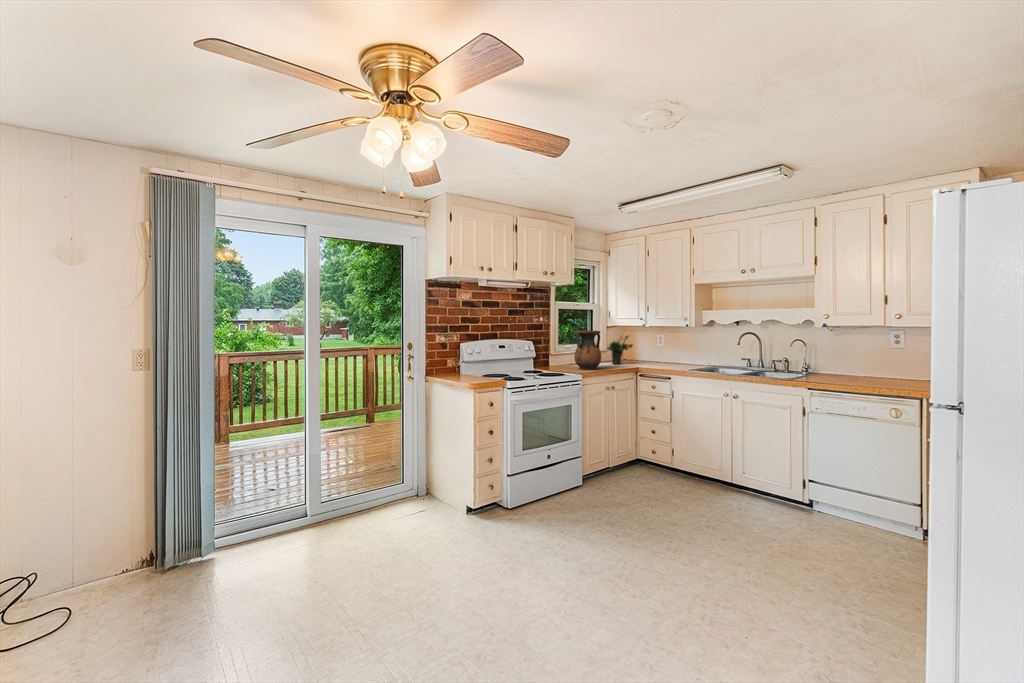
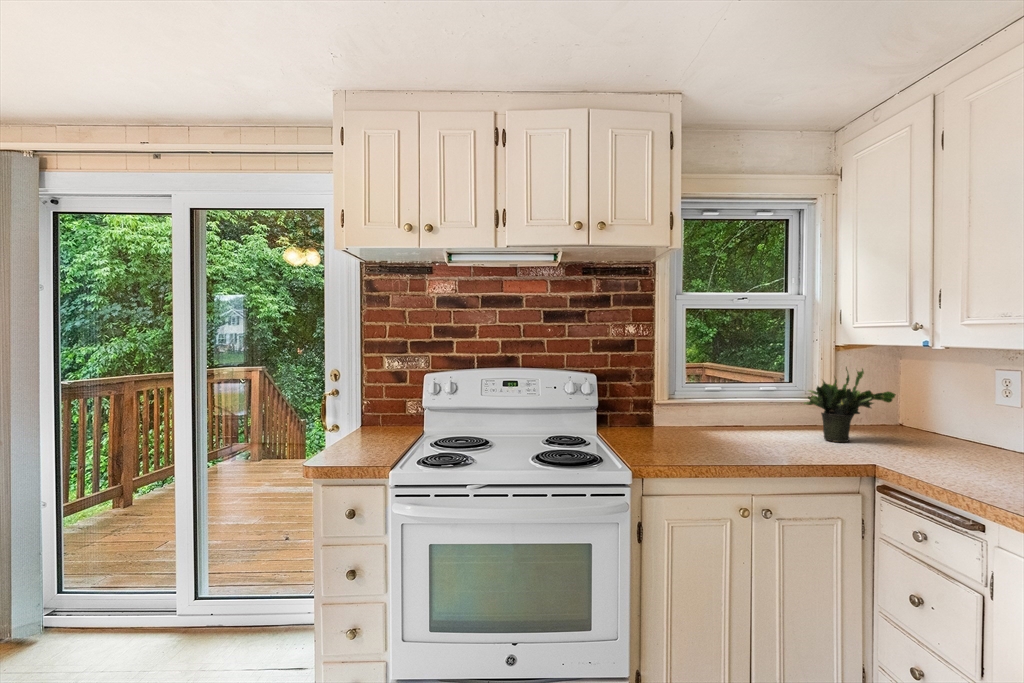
vase: present [574,330,601,370] -> none [674,354,744,454]

